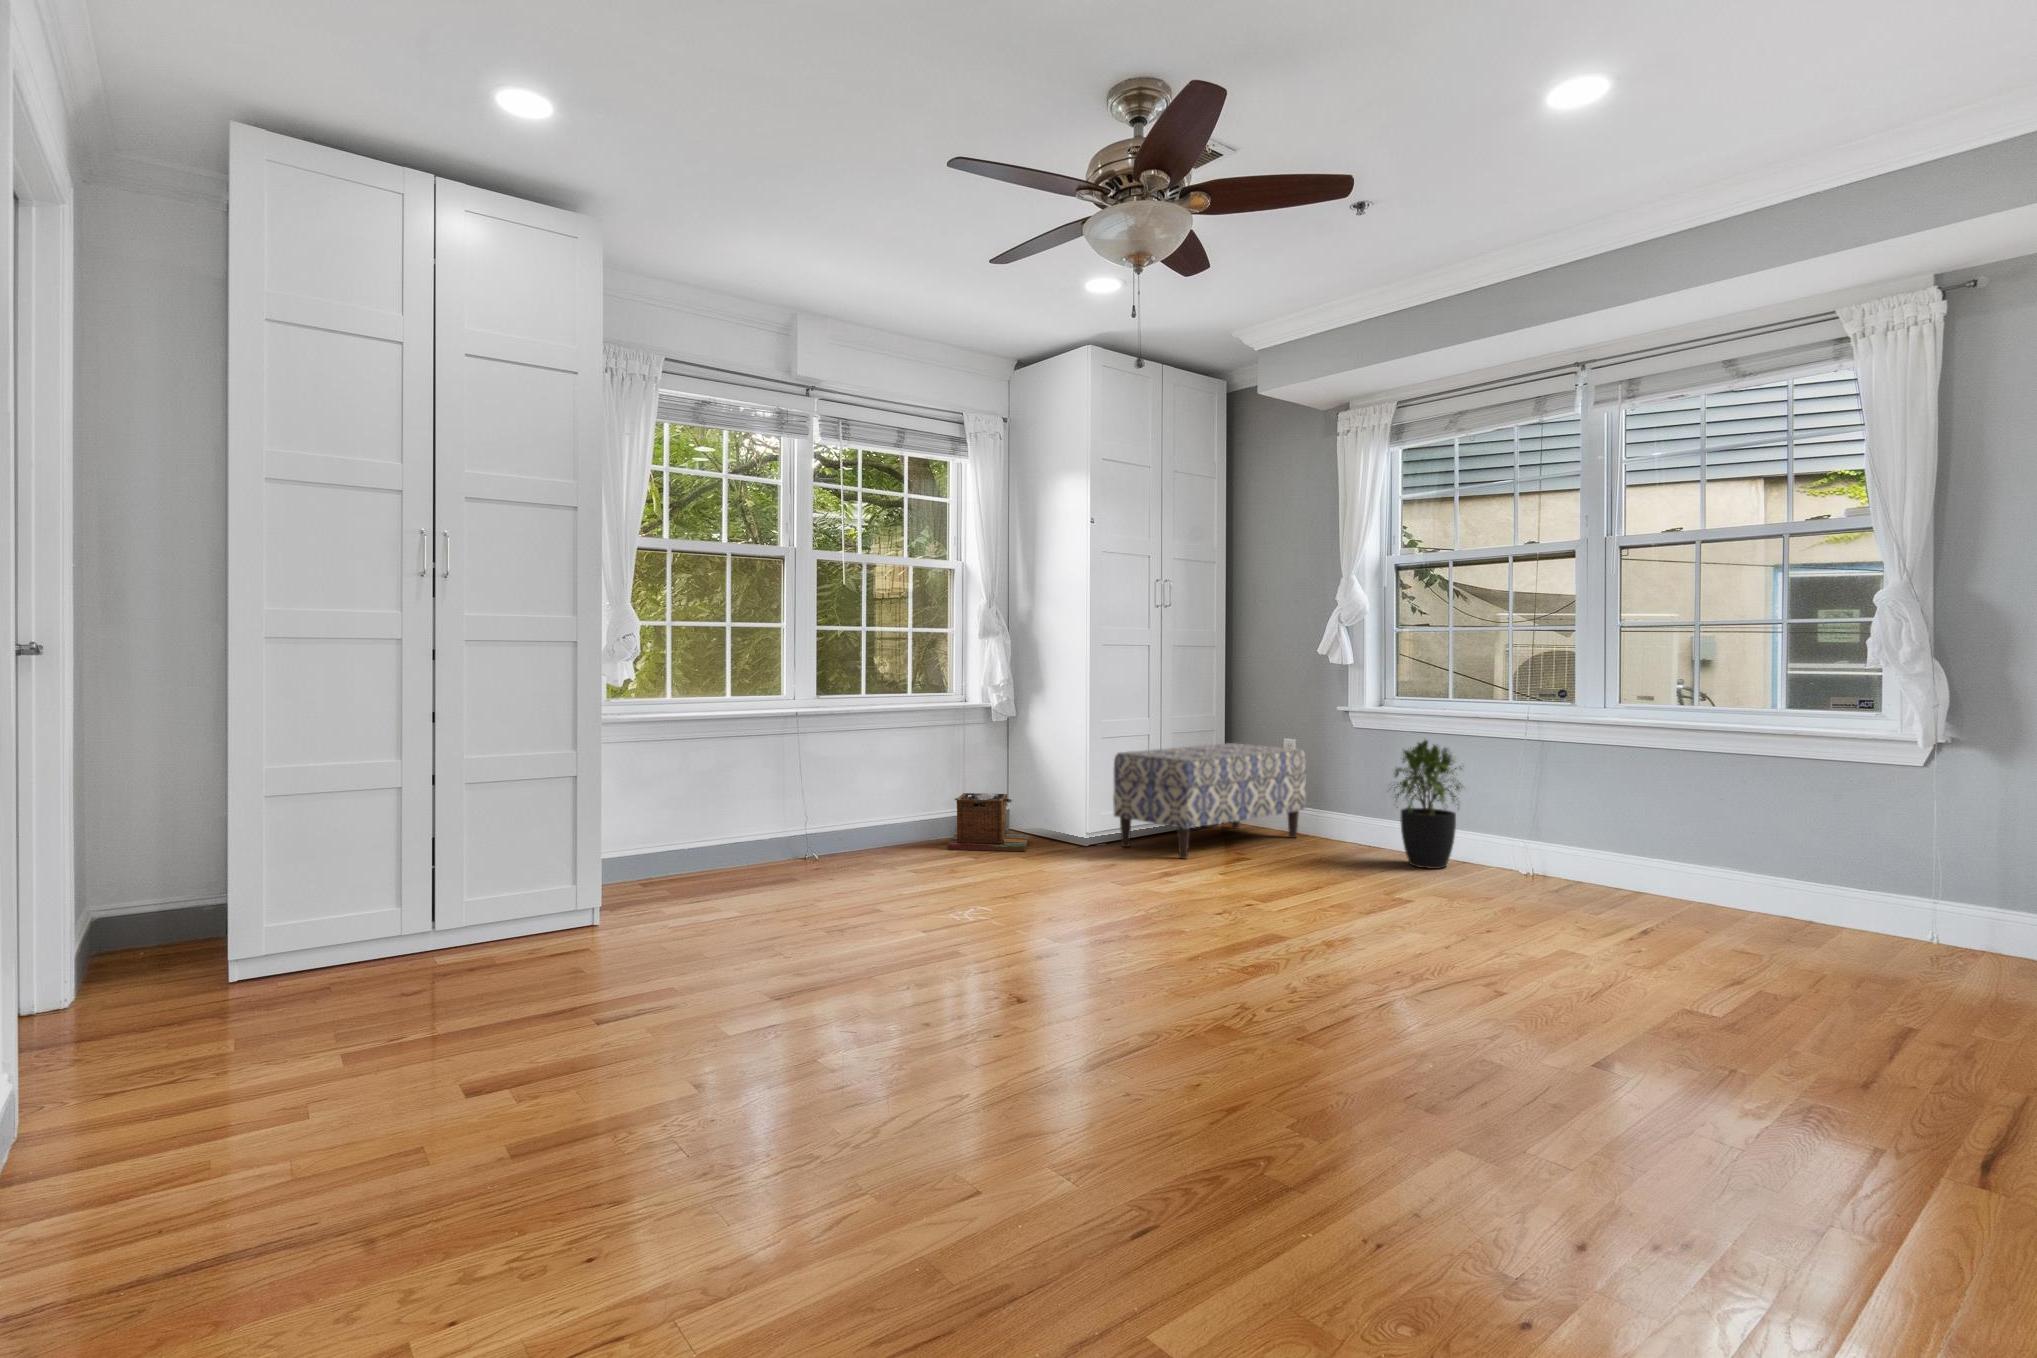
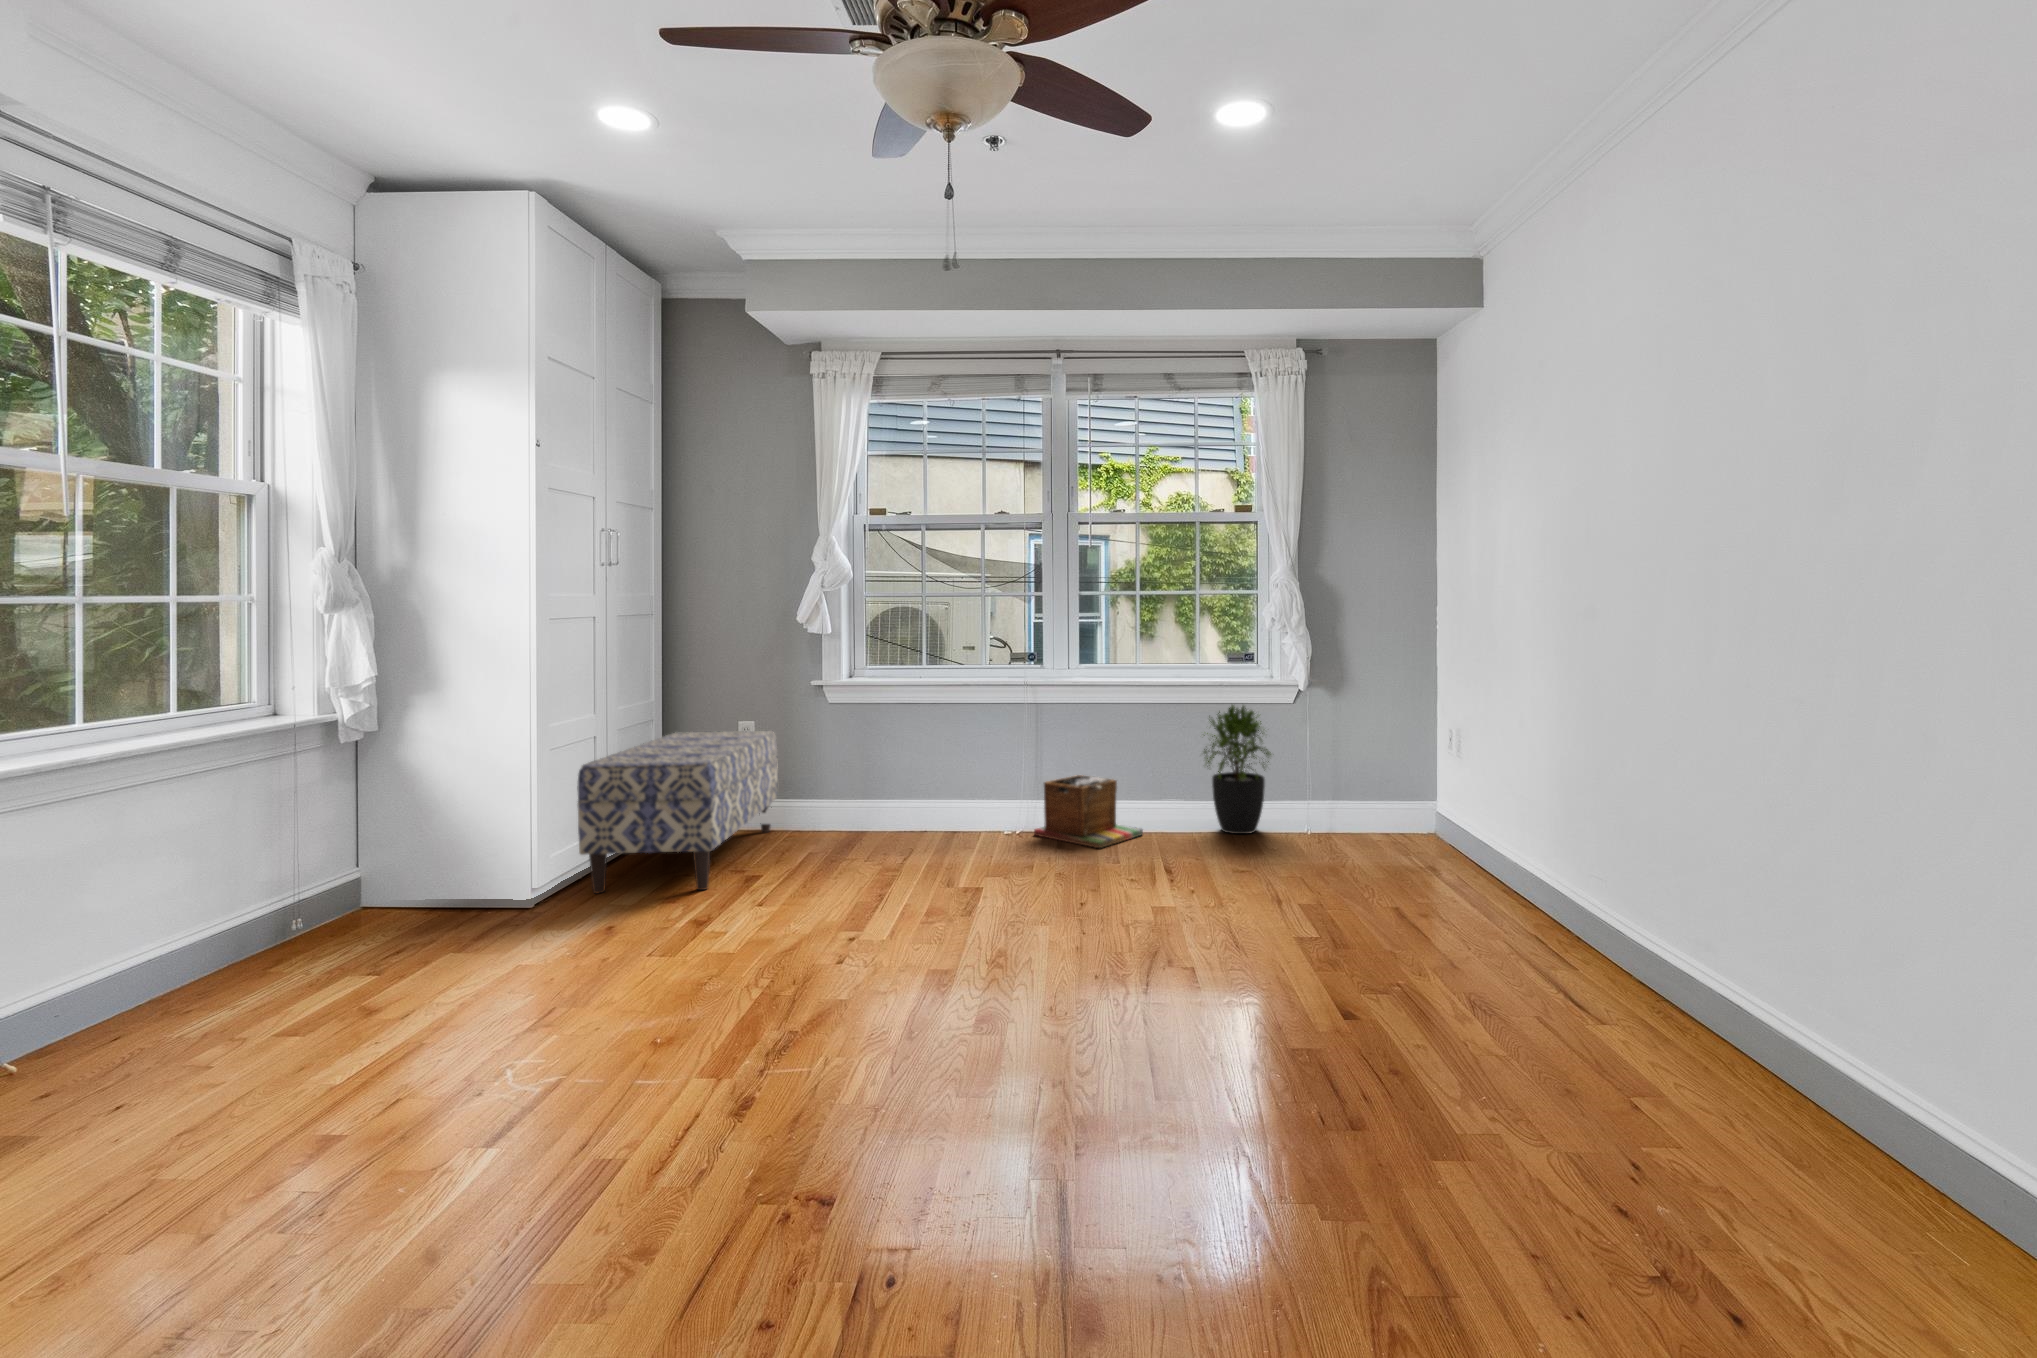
potted plant: present [1394,740,1463,869] -> present [1204,705,1271,834]
laundry basket: present [948,793,1029,851] -> present [1034,775,1143,848]

